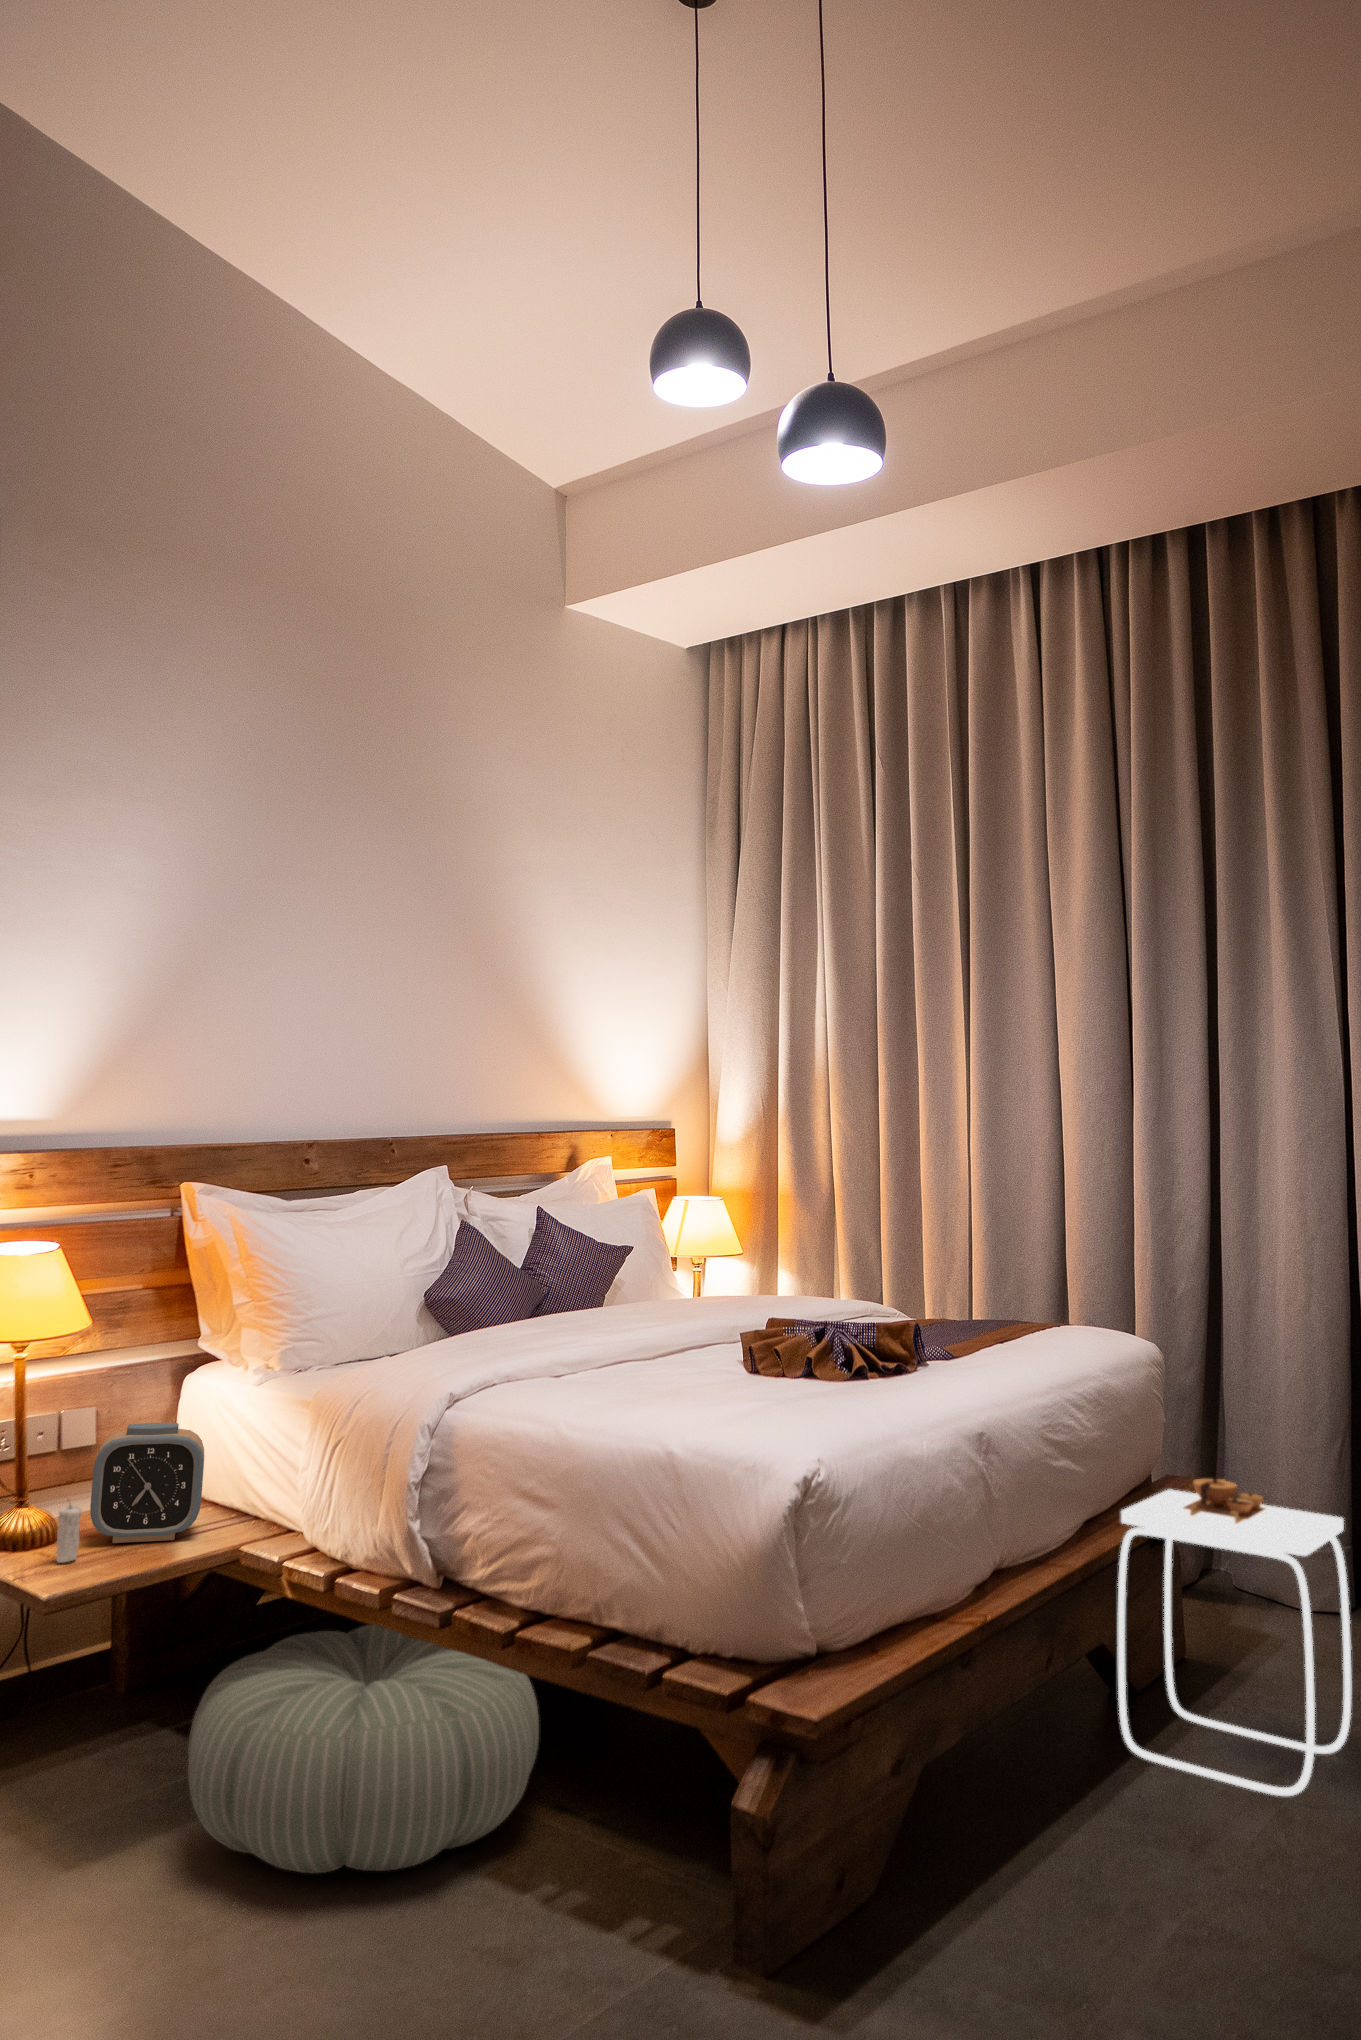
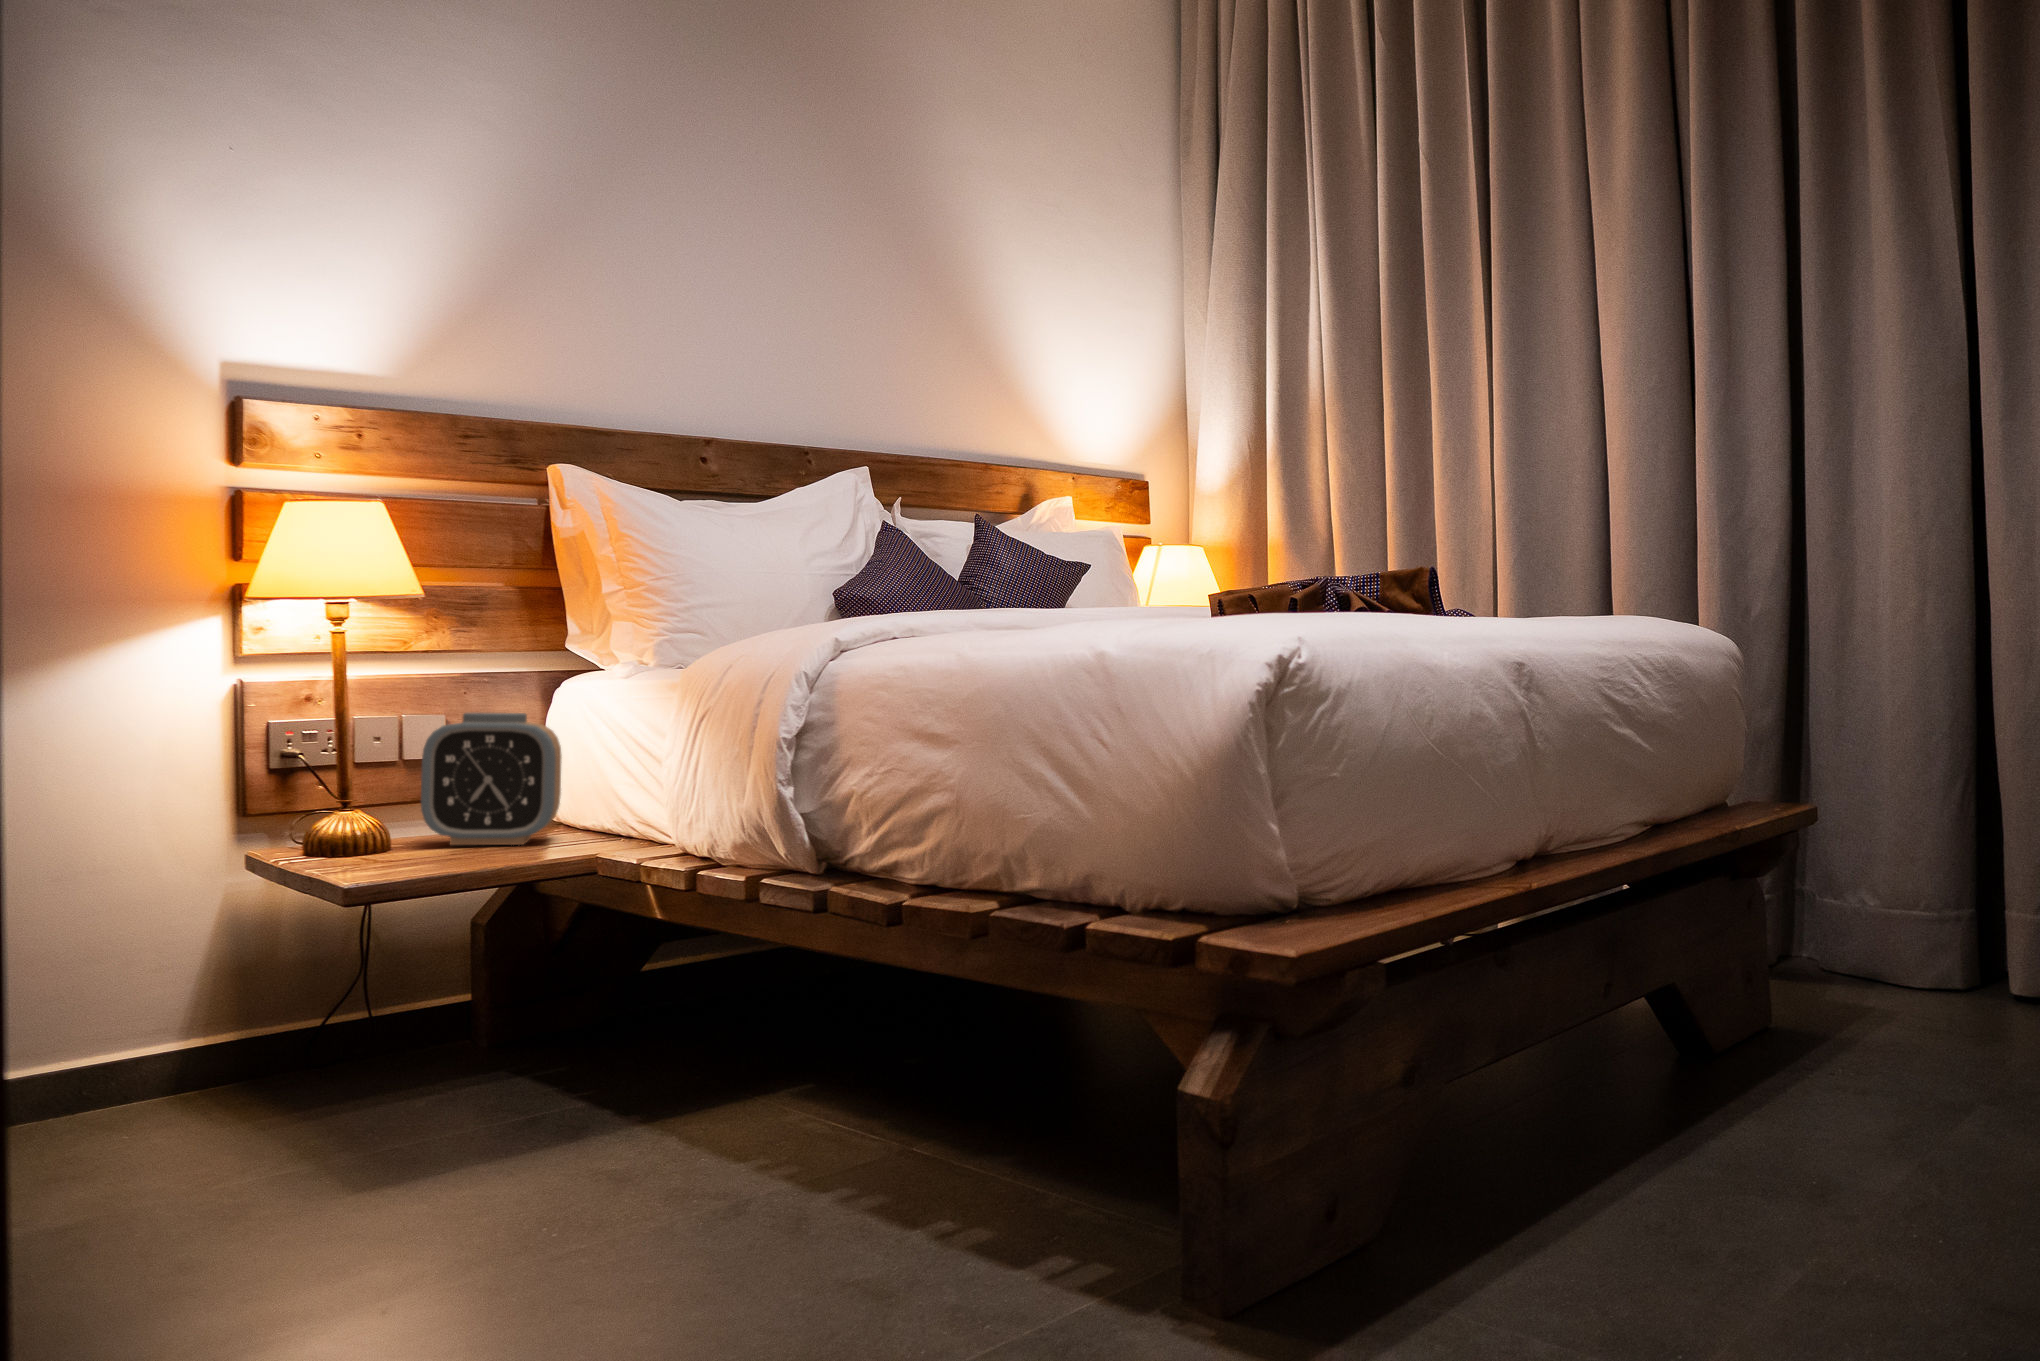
side table: present [1118,1479,1351,1796] -> none [1705,754,2028,1142]
candle: present [56,1504,82,1563] -> none [374,780,404,857]
pouf: present [188,1624,539,1873] -> none [505,932,951,1191]

